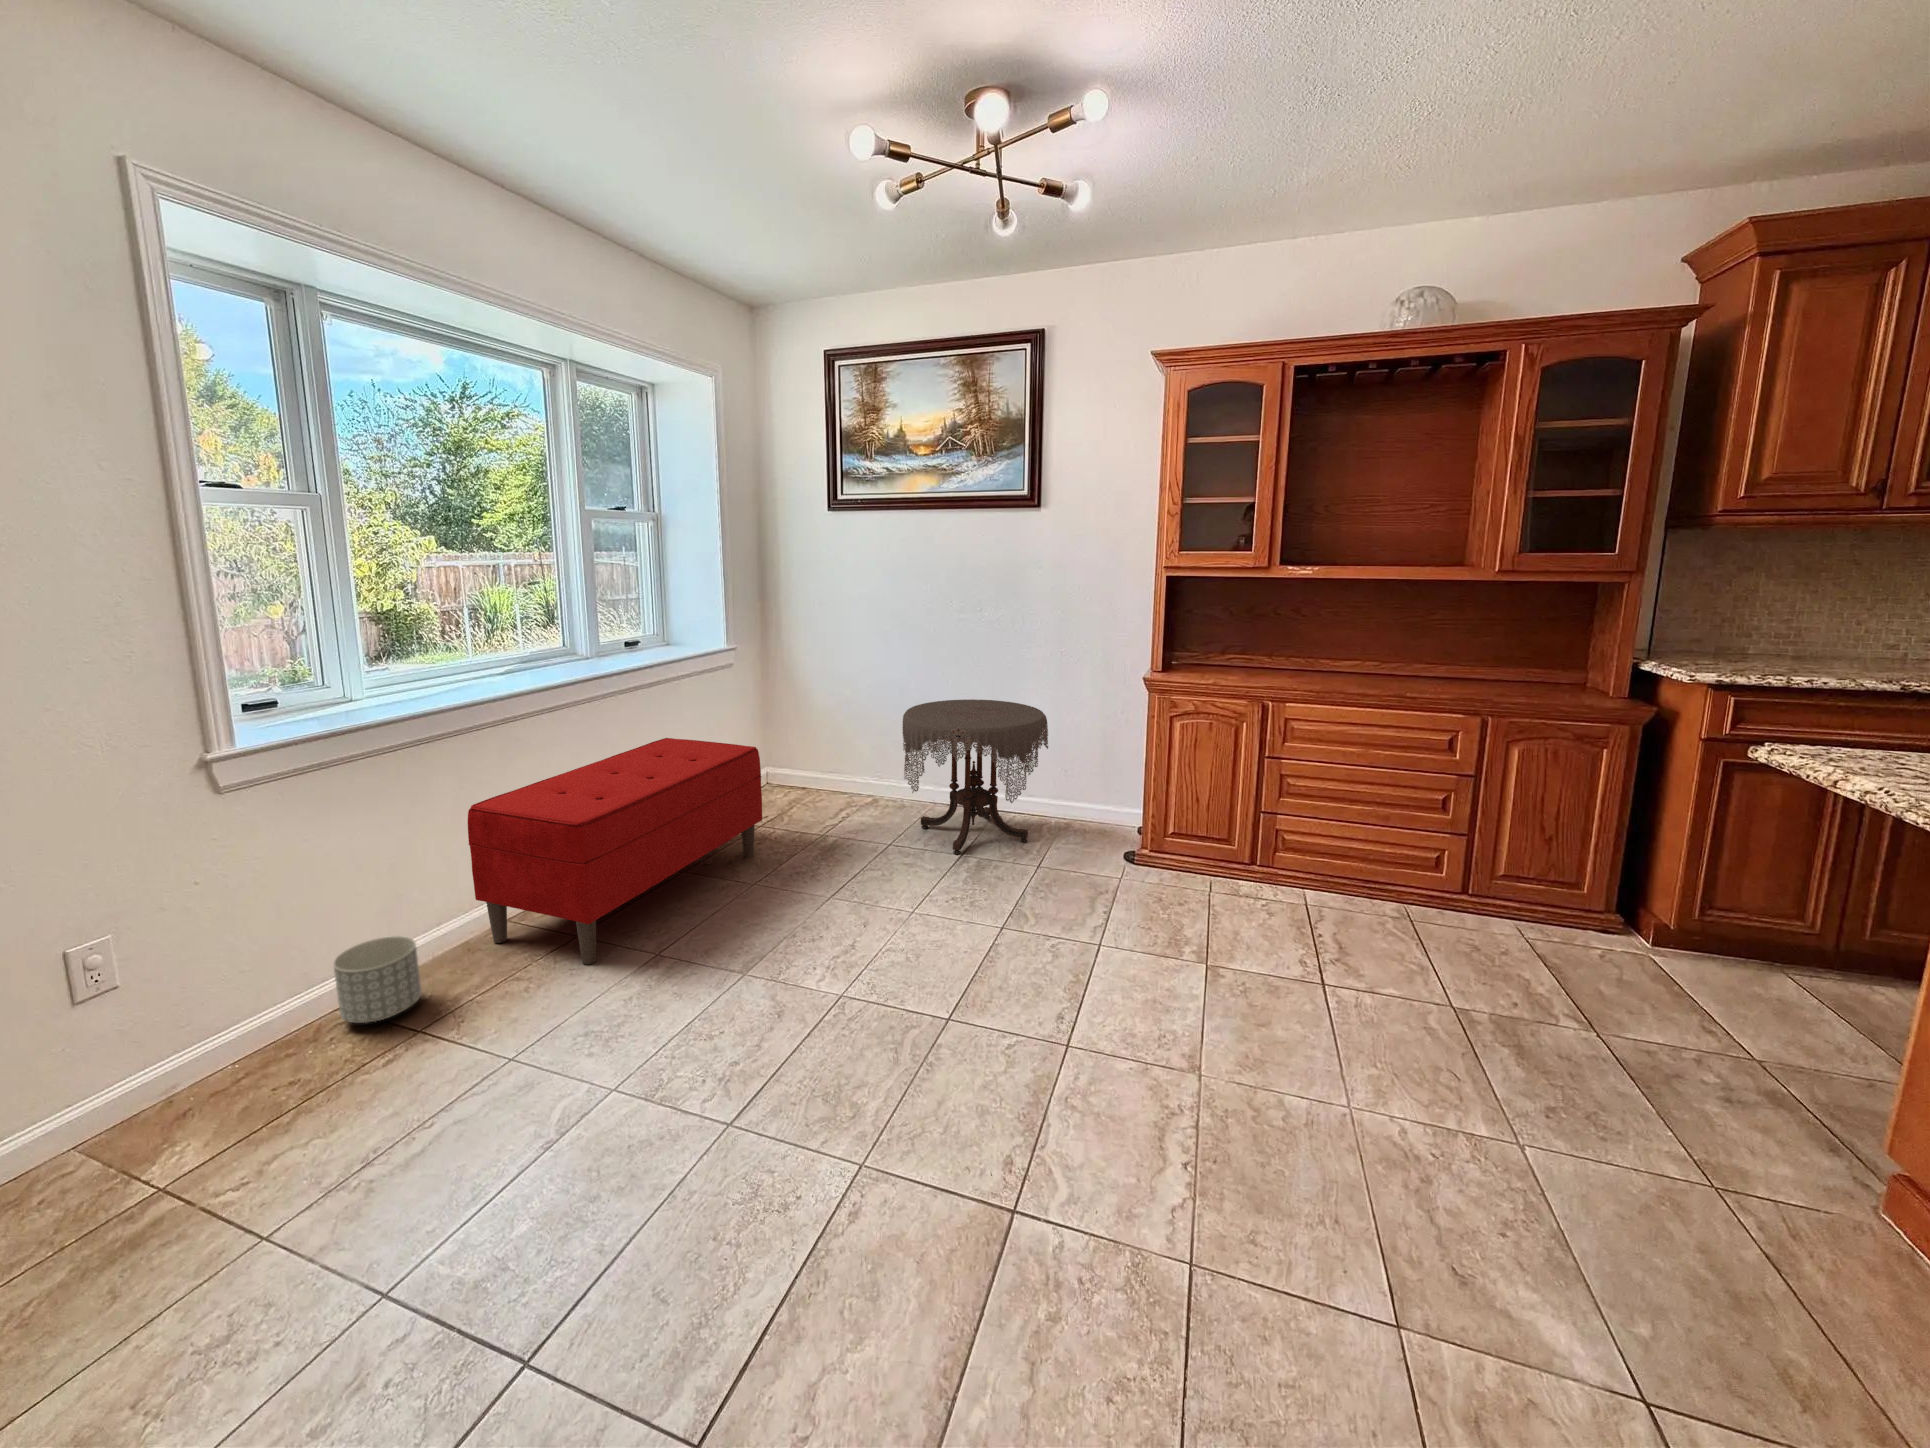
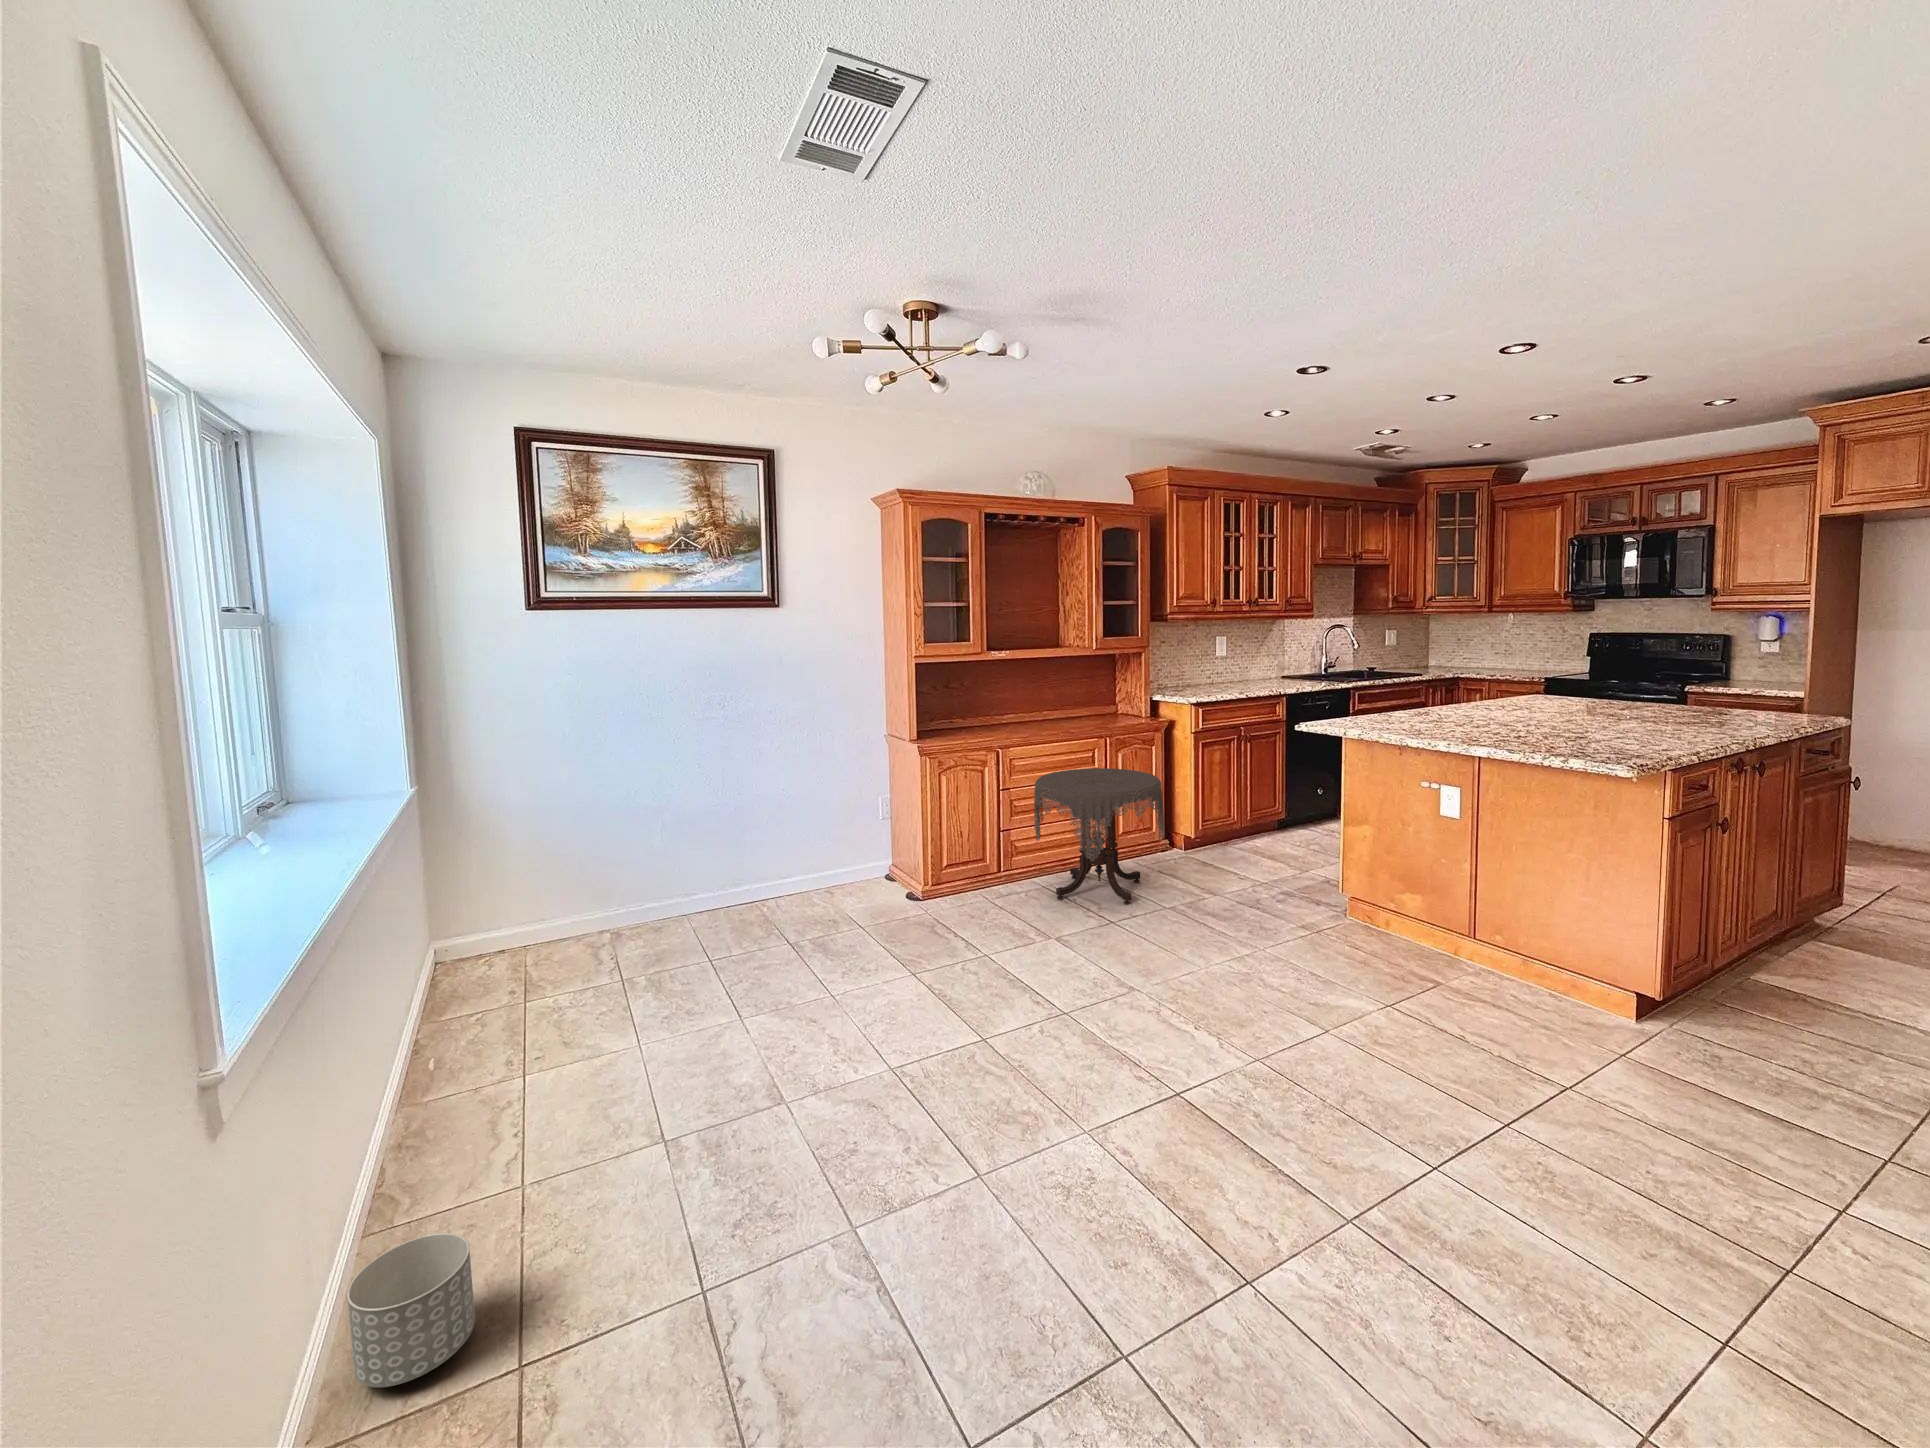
side table: present [902,699,1048,854] -> present [1034,768,1165,904]
bench: present [468,738,762,964] -> none [376,891,618,1235]

